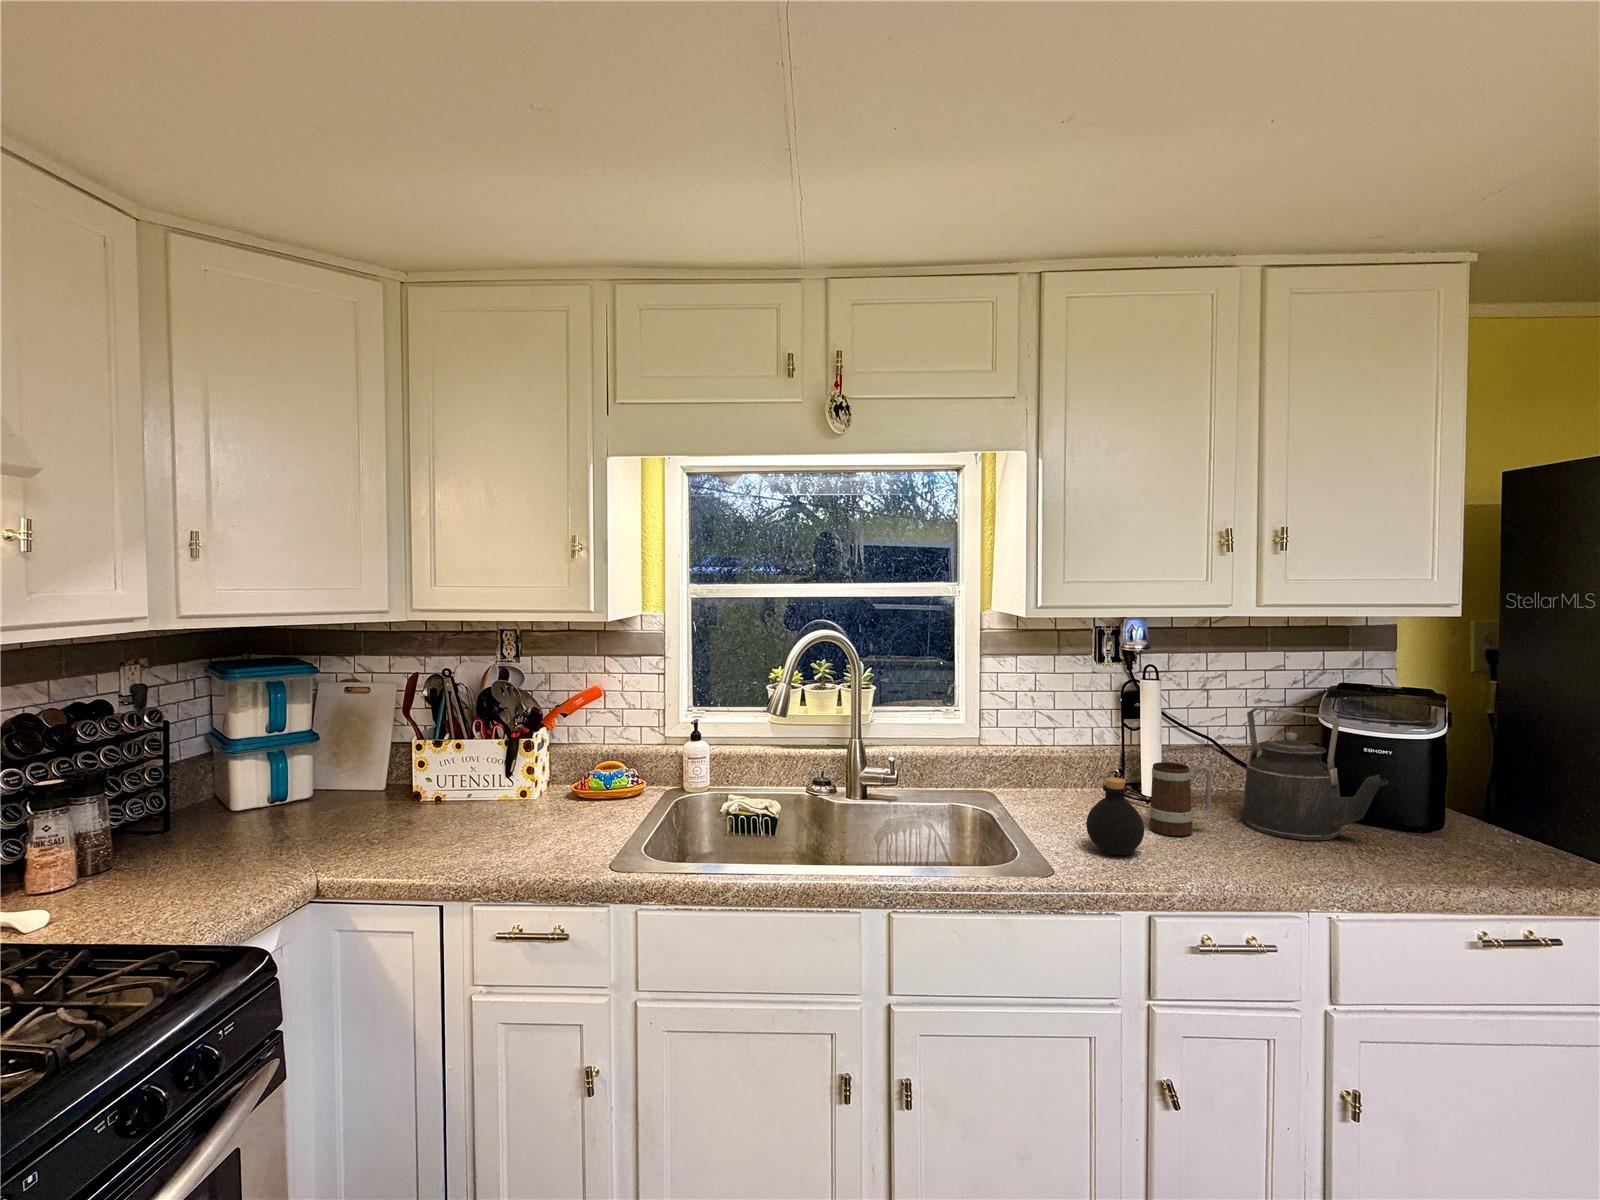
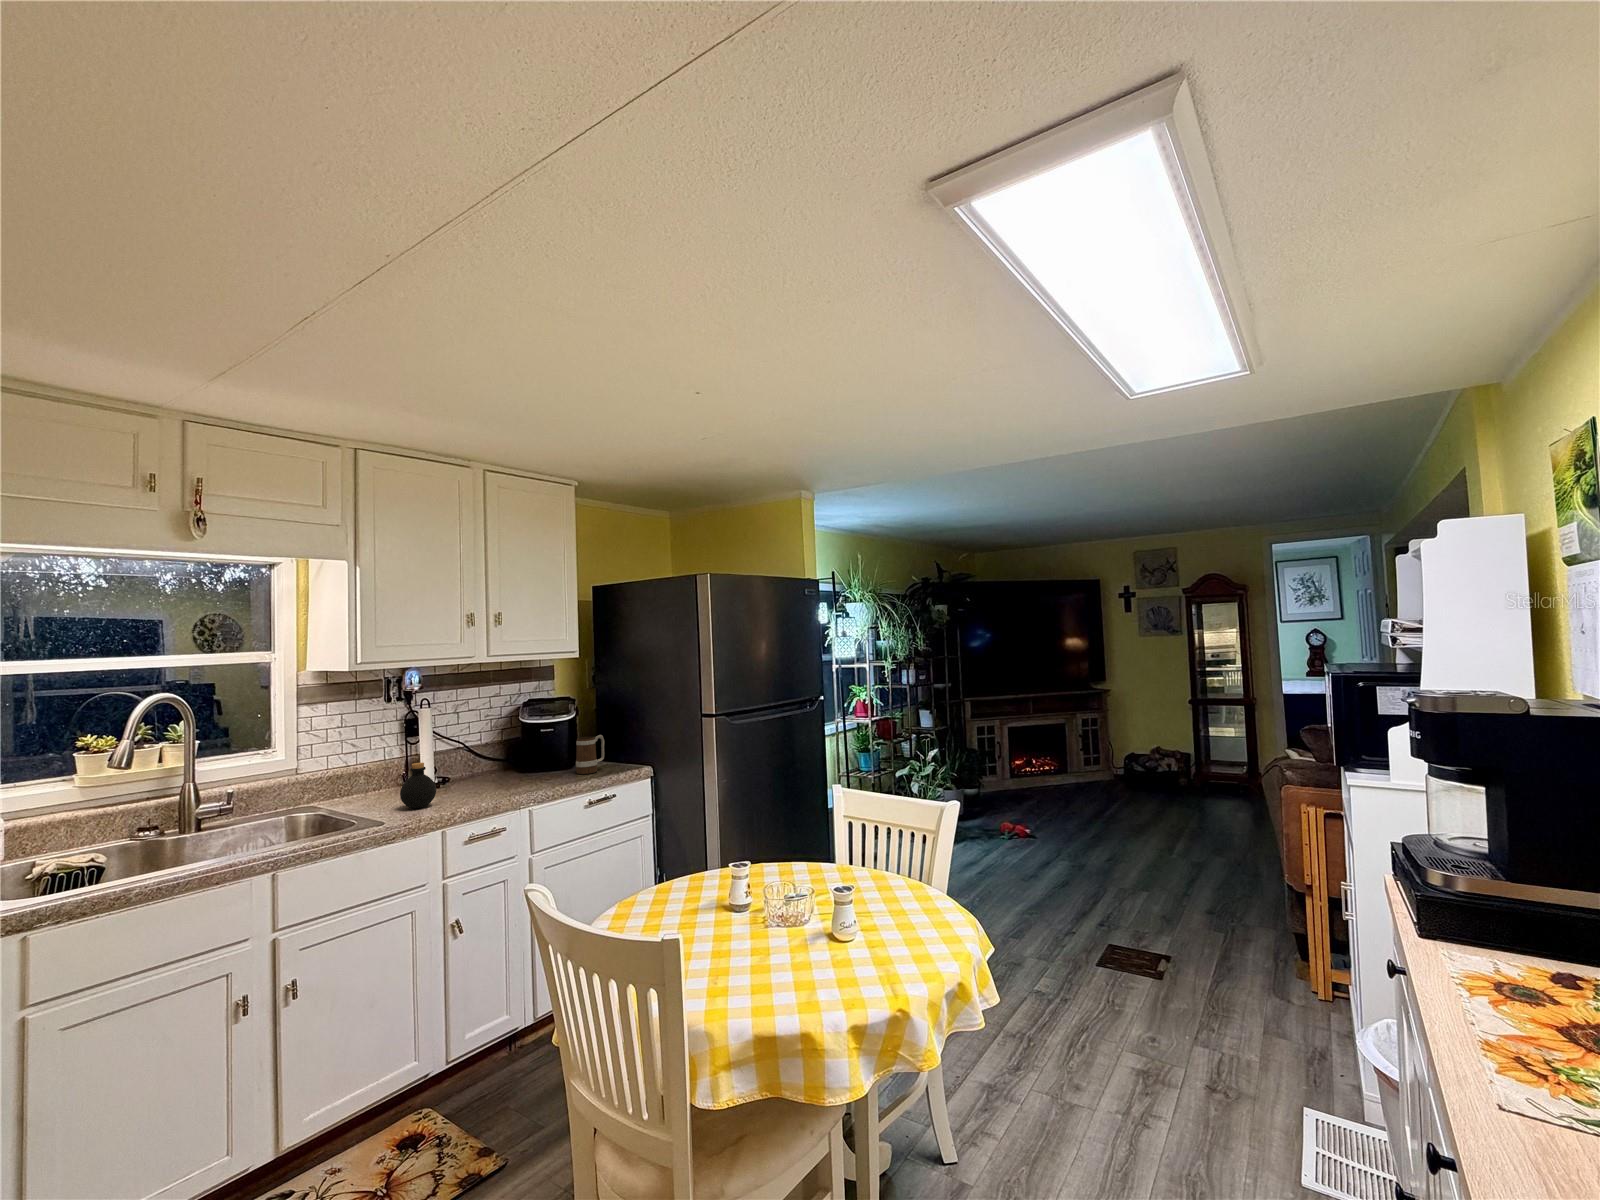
kettle: present [1243,707,1388,840] -> none [484,714,553,783]
mug: present [1149,762,1212,836] -> present [576,735,604,774]

